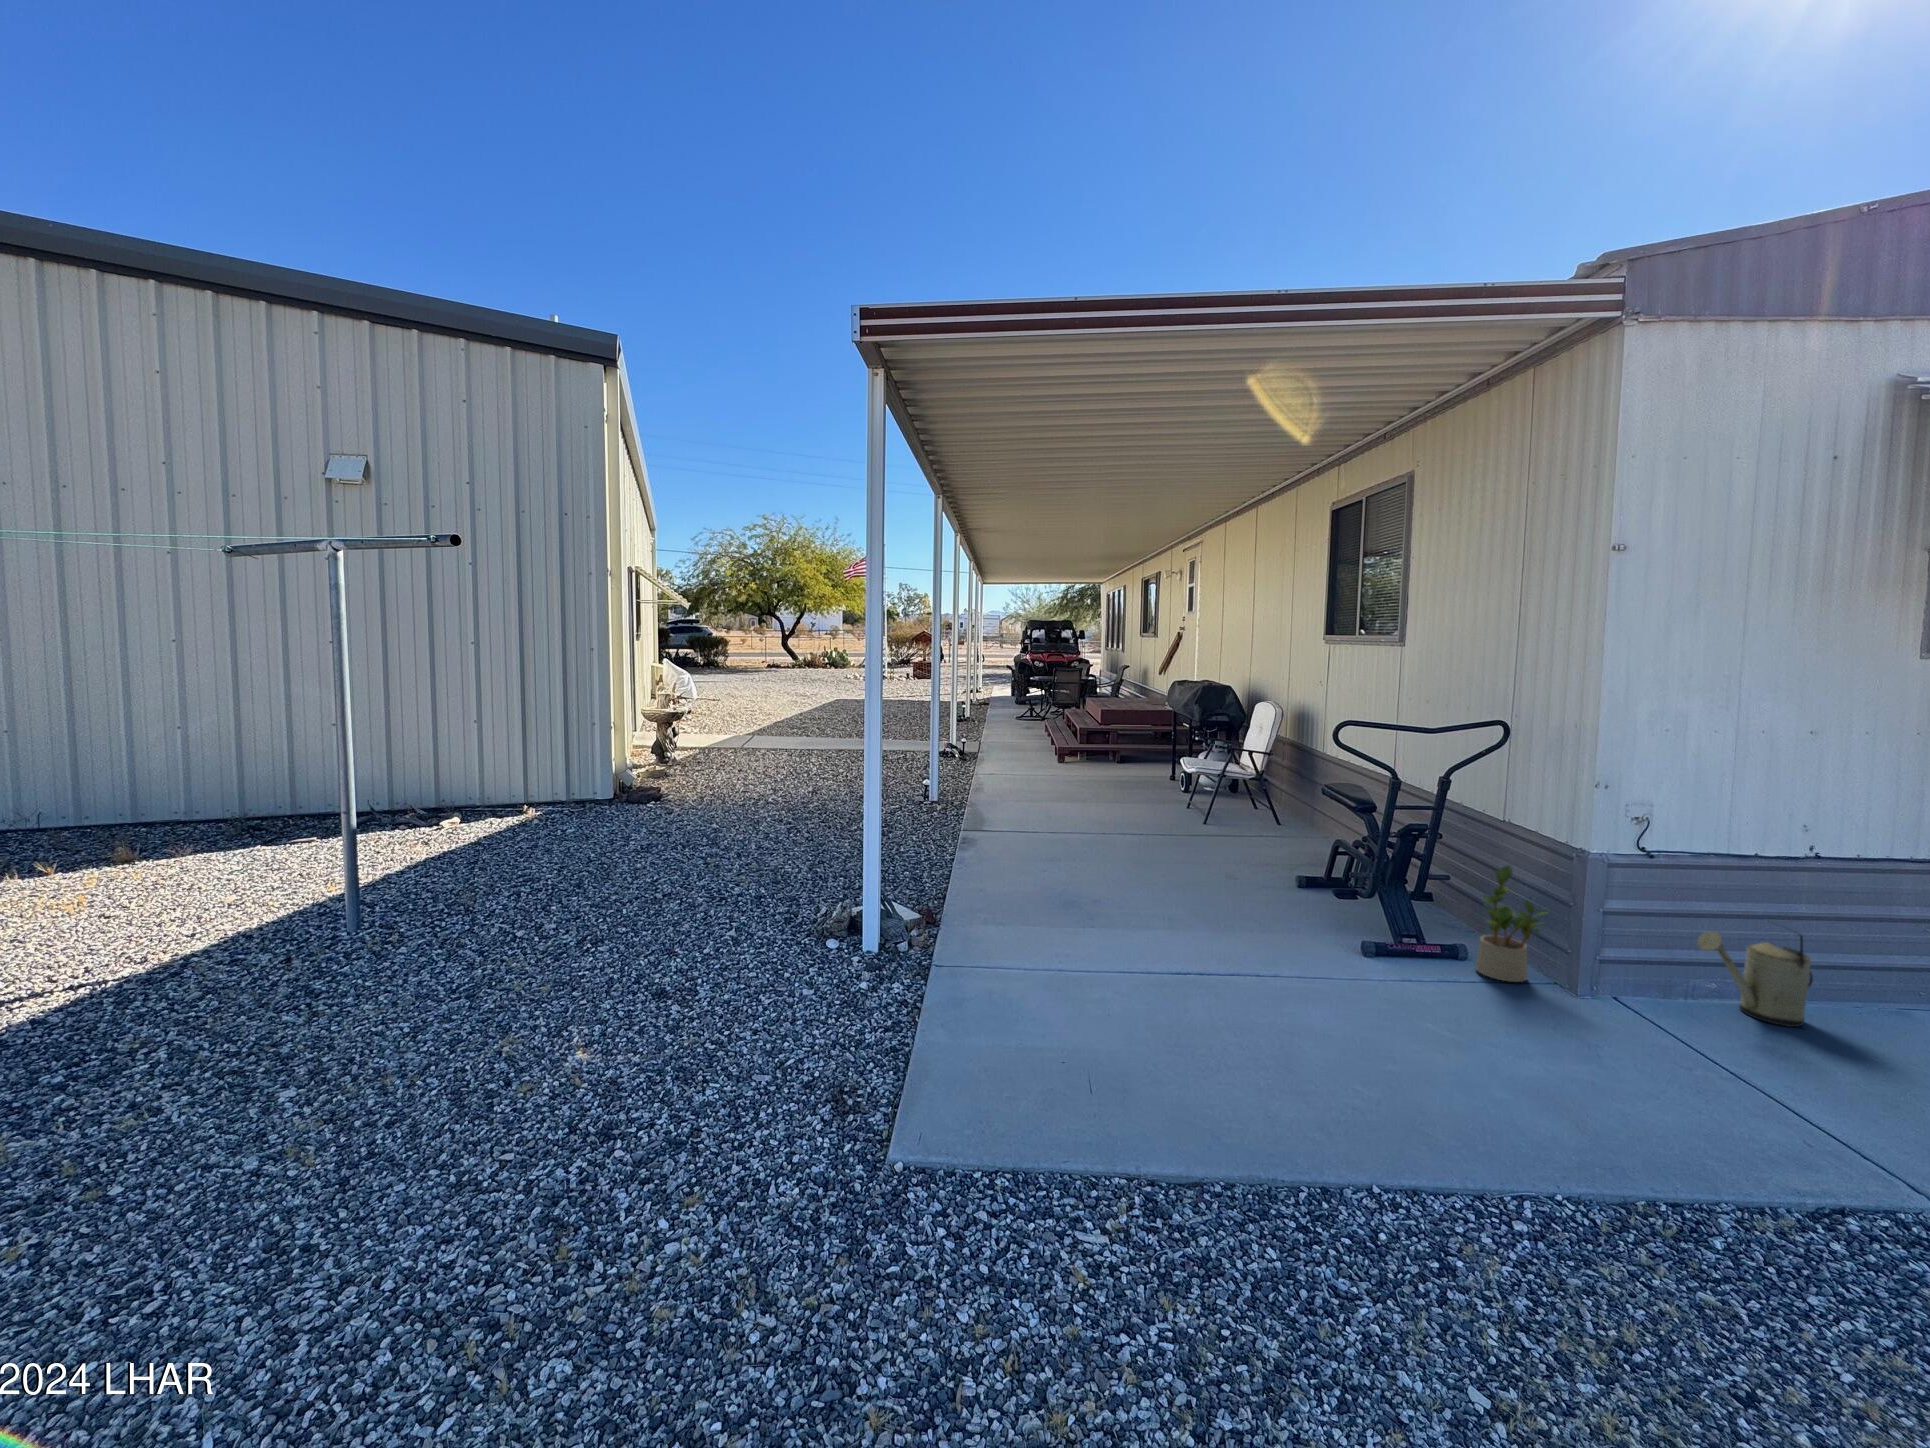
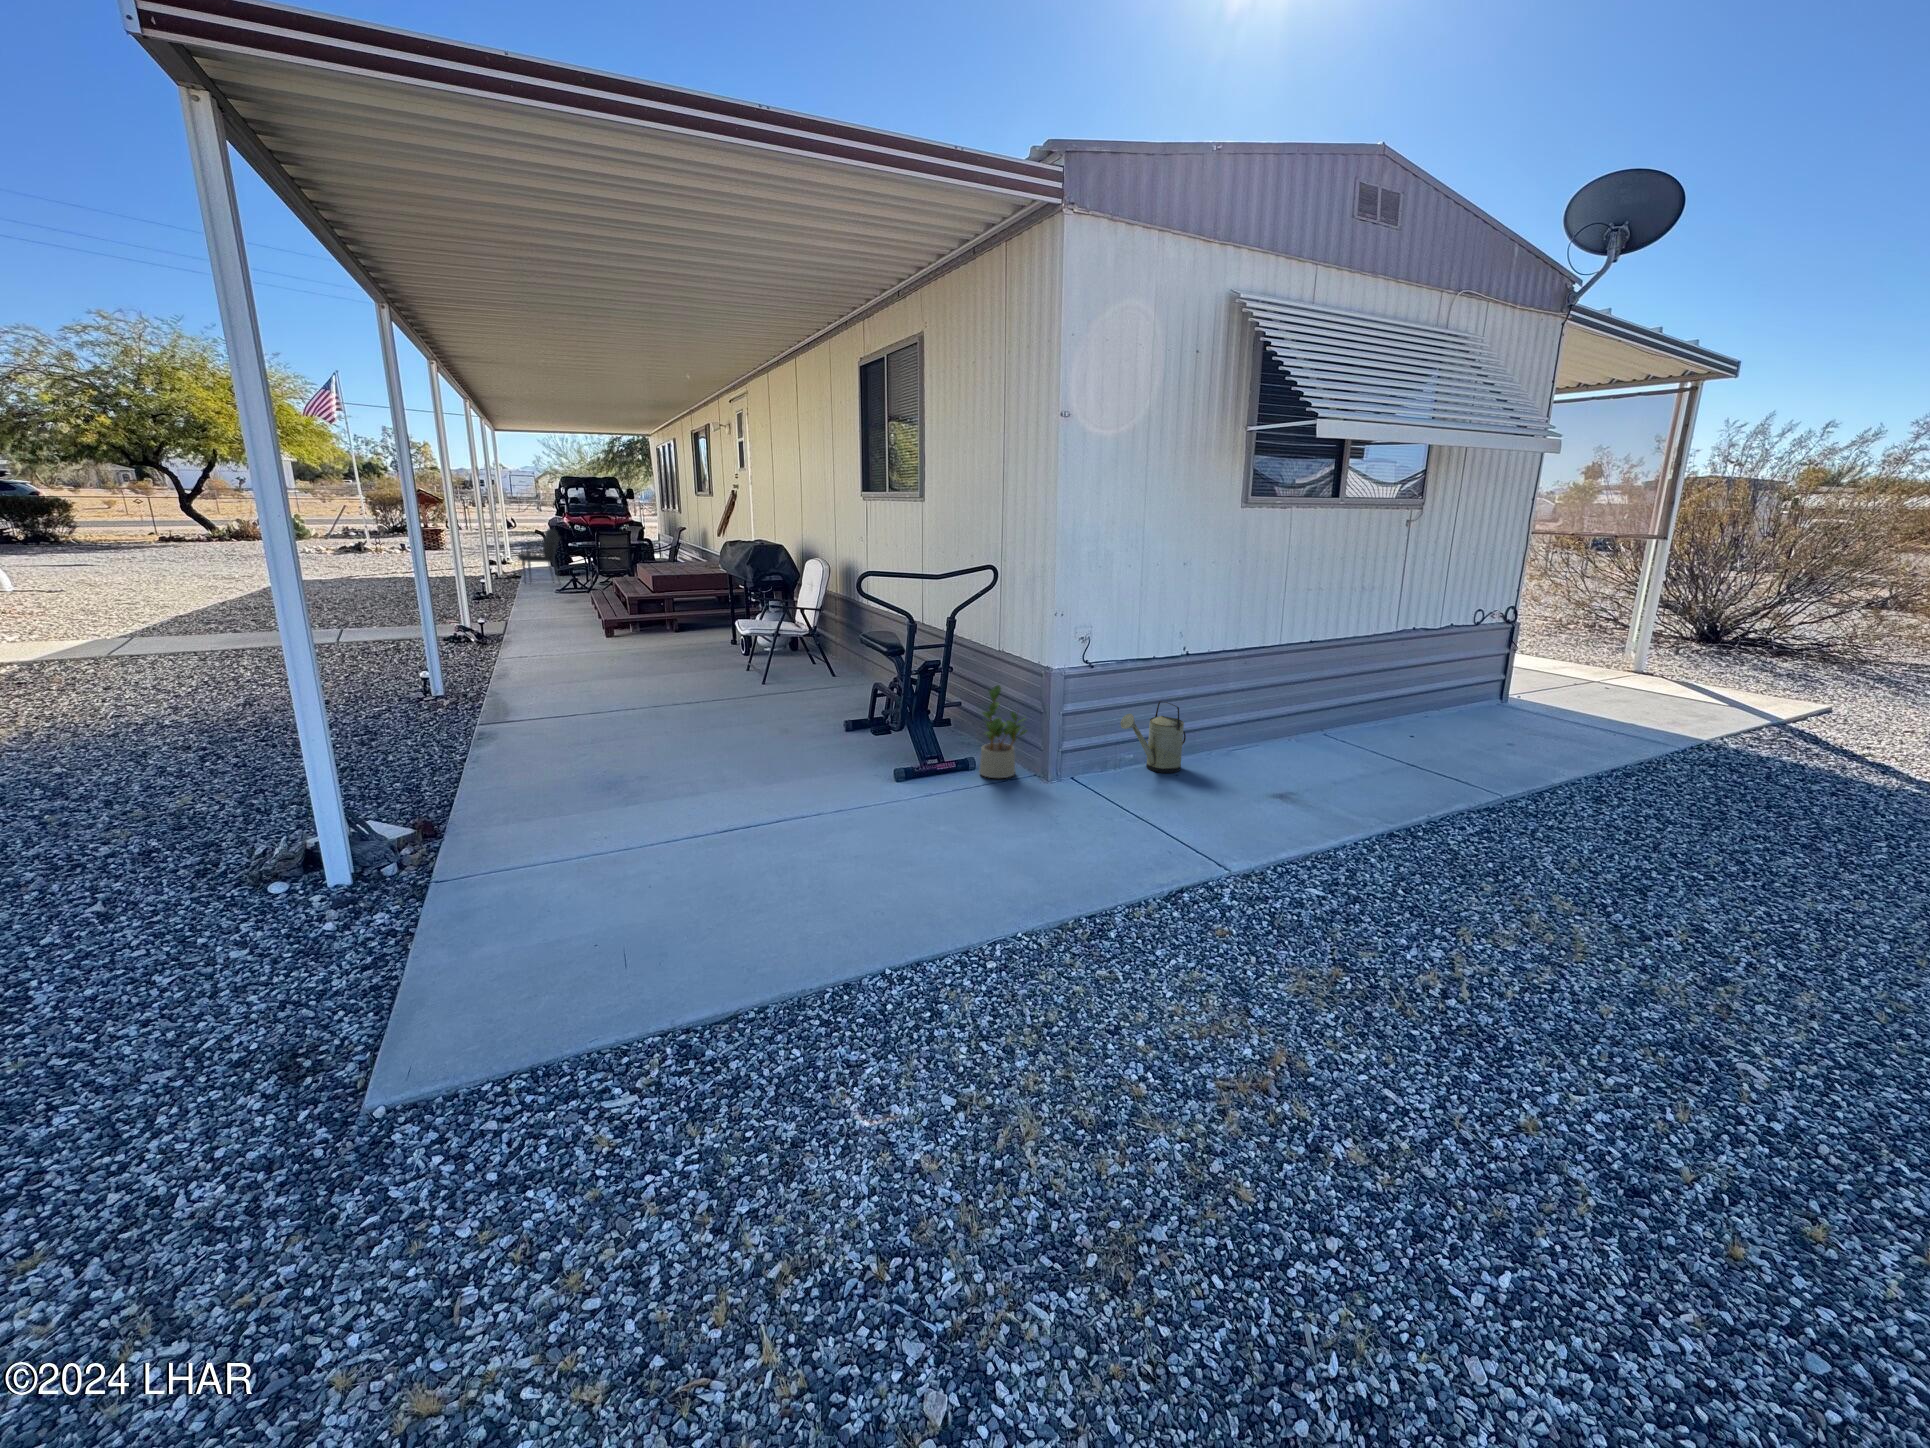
armchair: none [992,664,1028,714] -> present [518,529,560,583]

